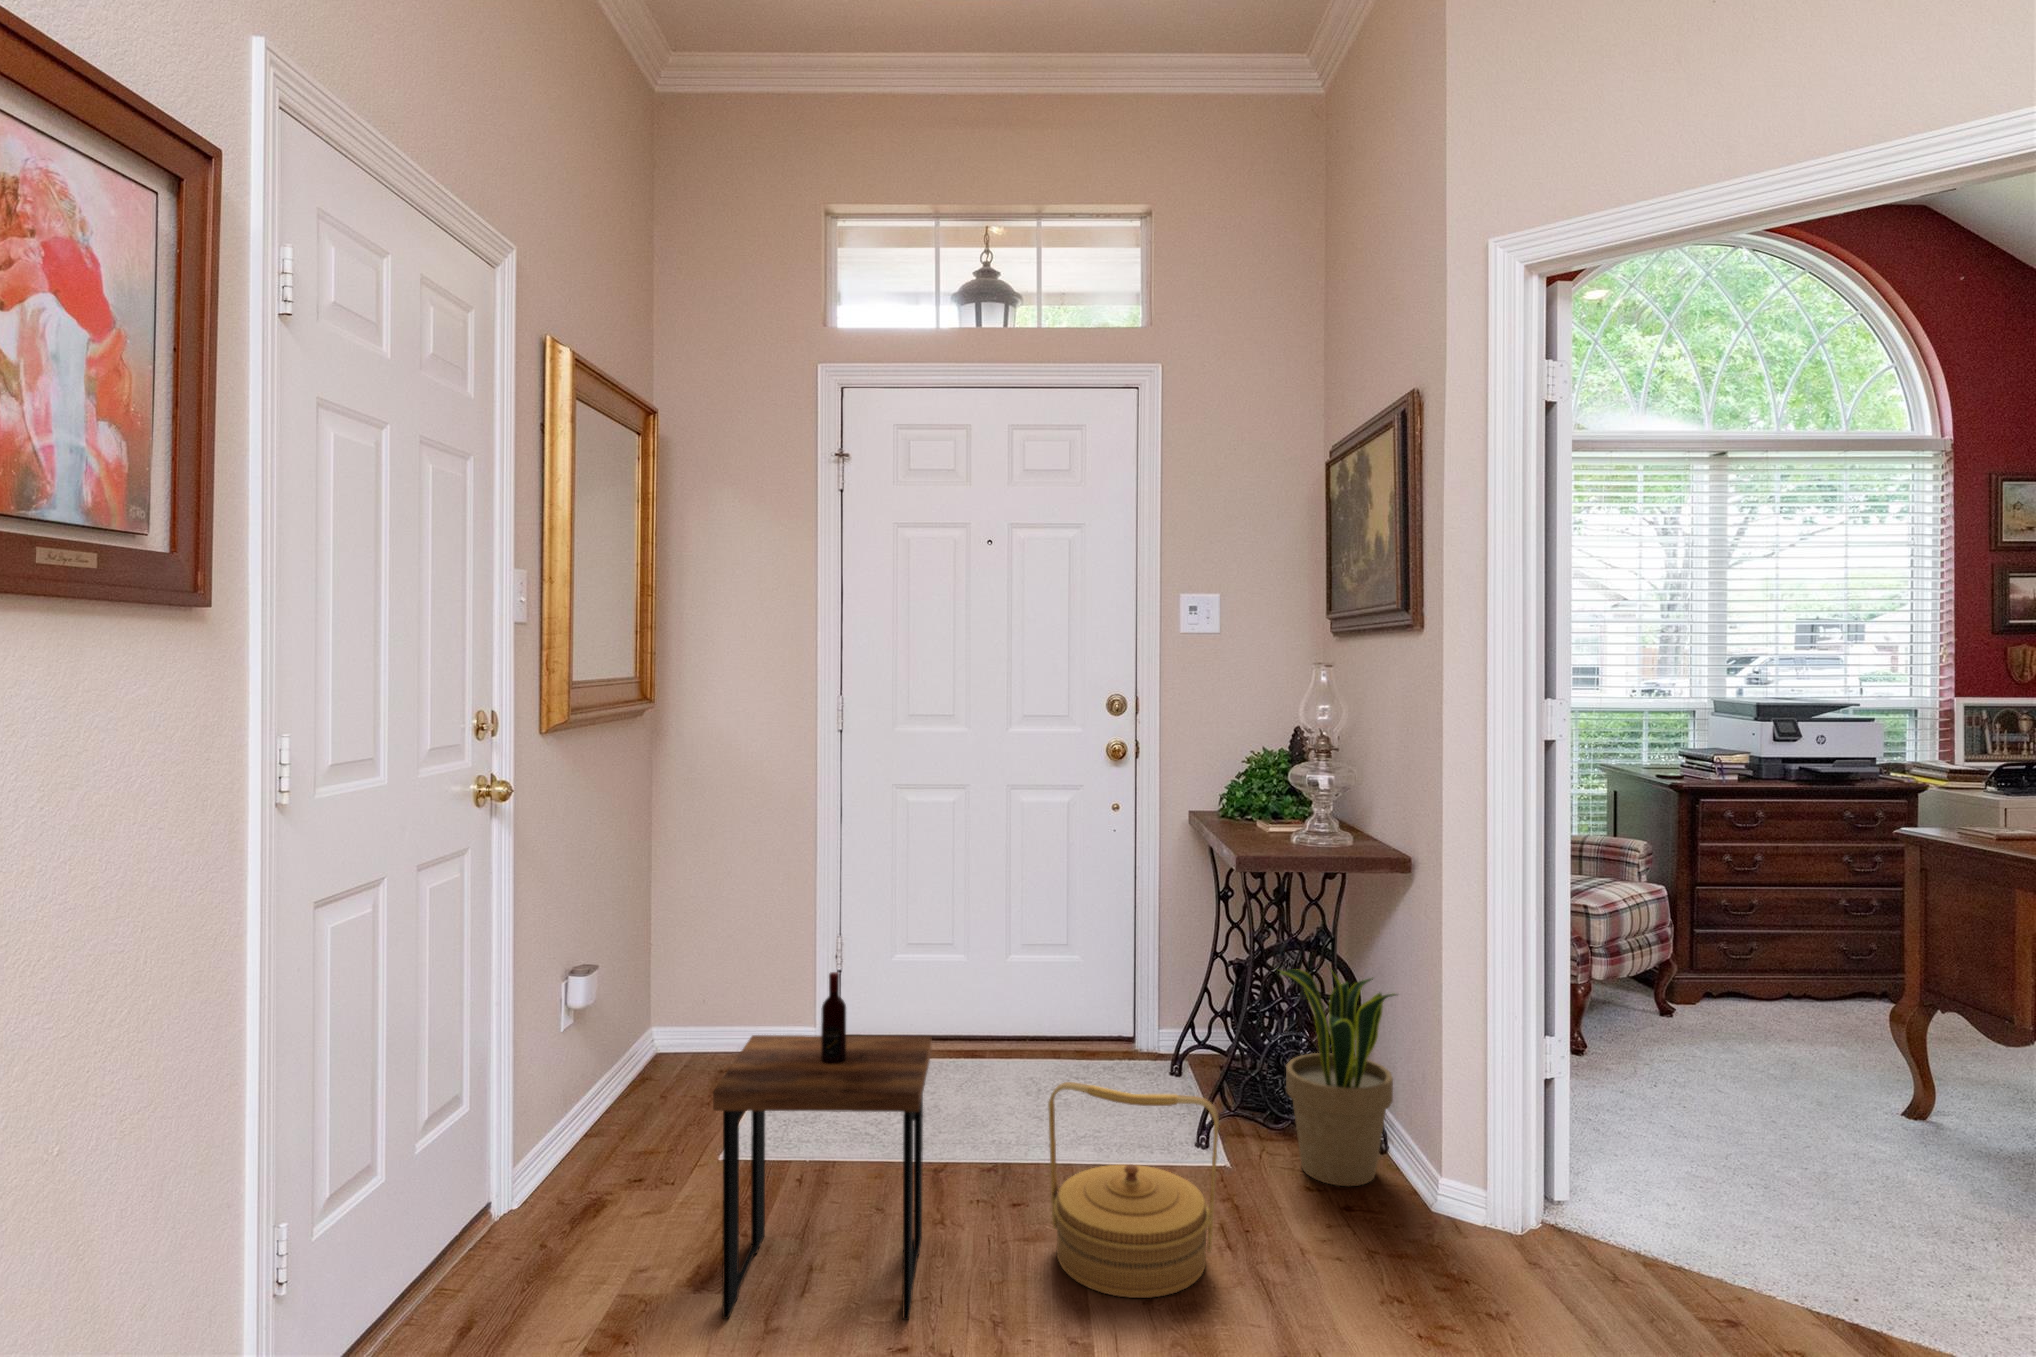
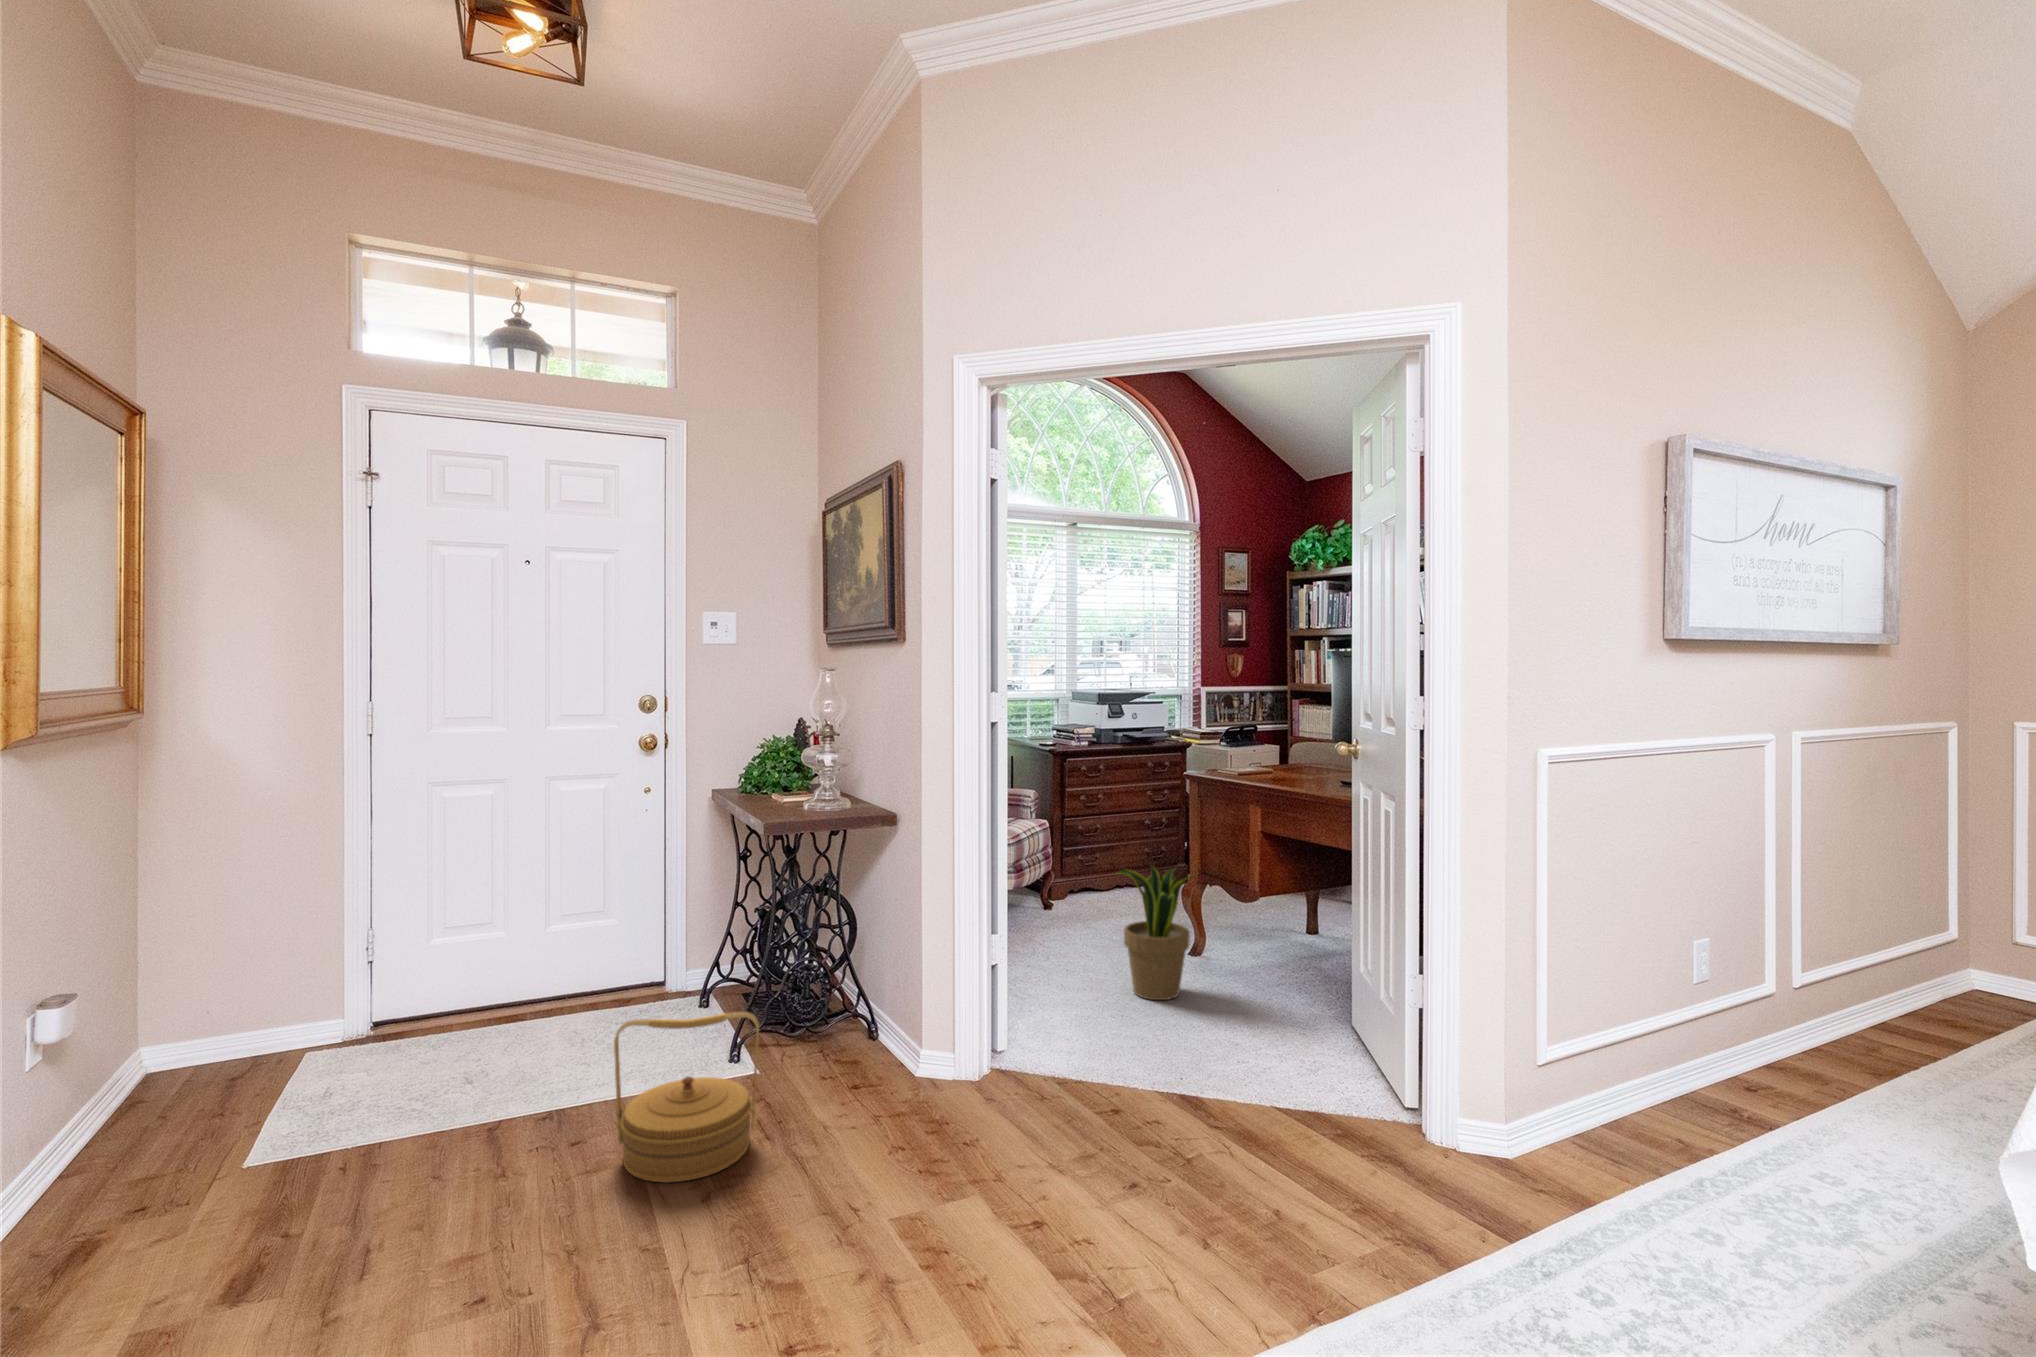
potted plant: present [1280,967,1396,1186] -> present [1117,865,1192,1000]
side table: present [713,972,932,1320] -> none [276,957,502,1303]

